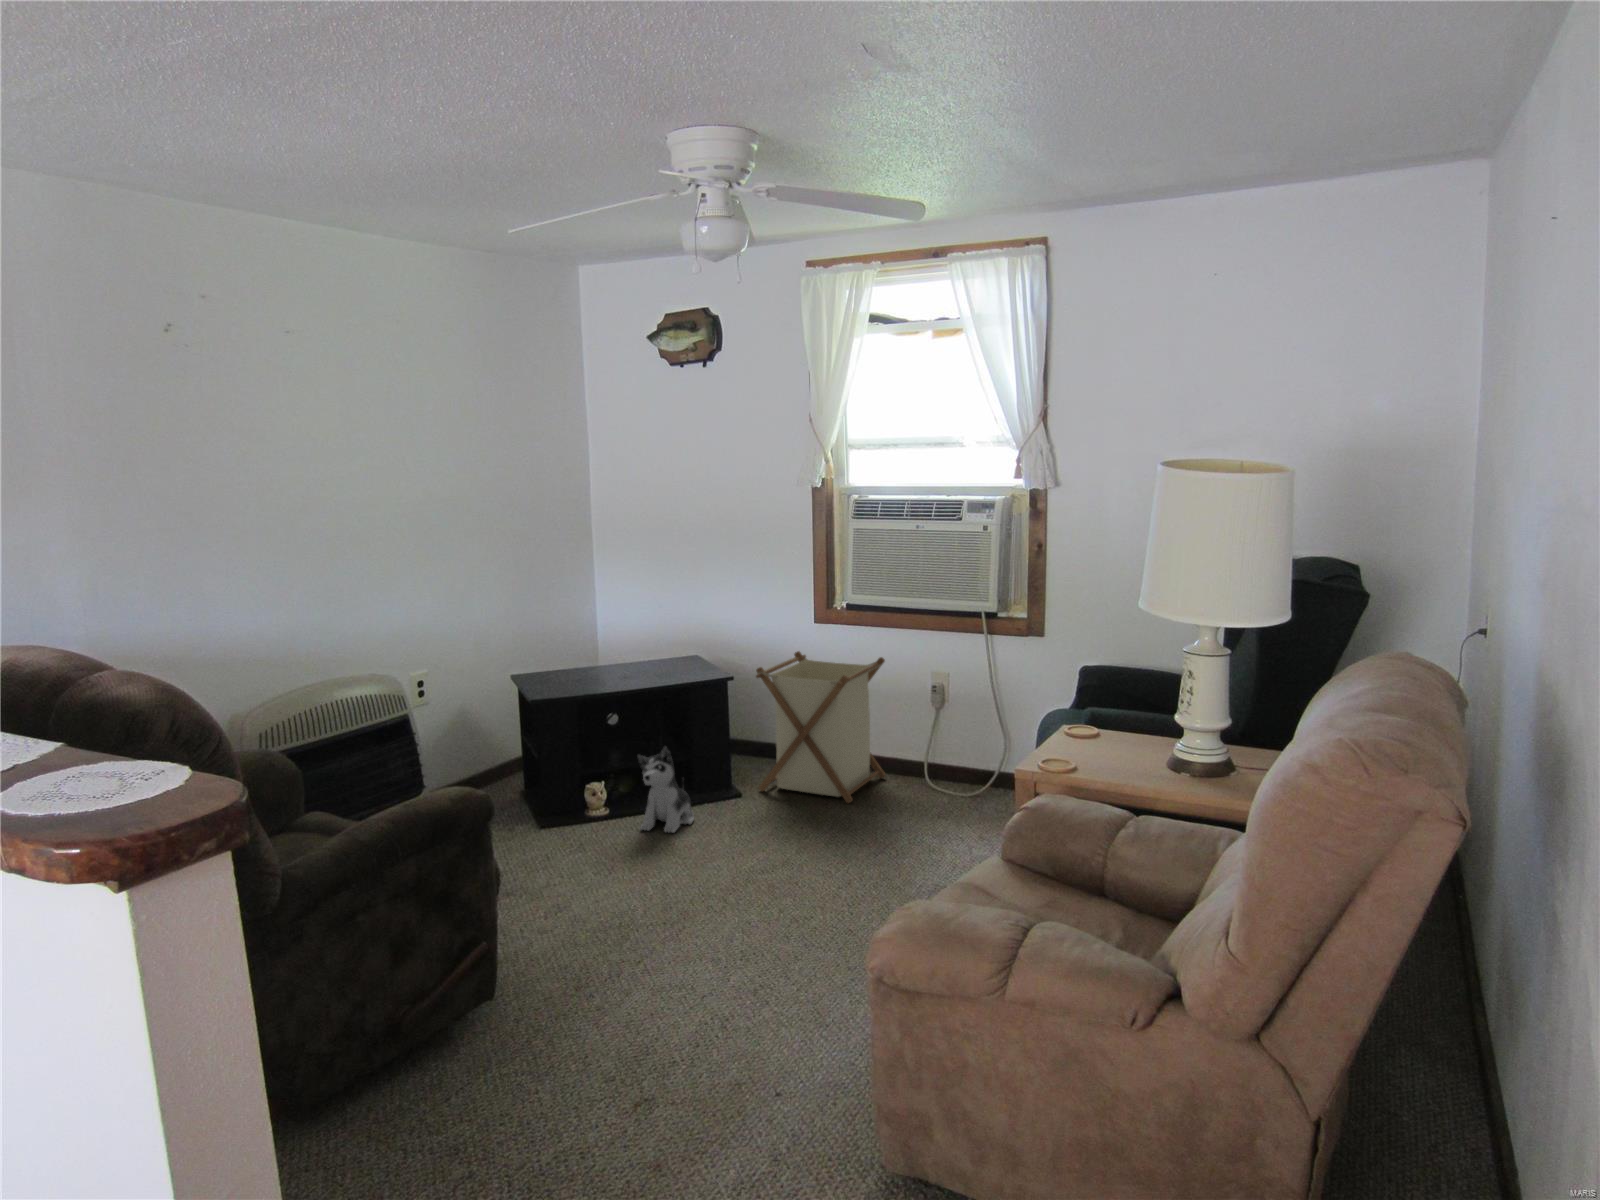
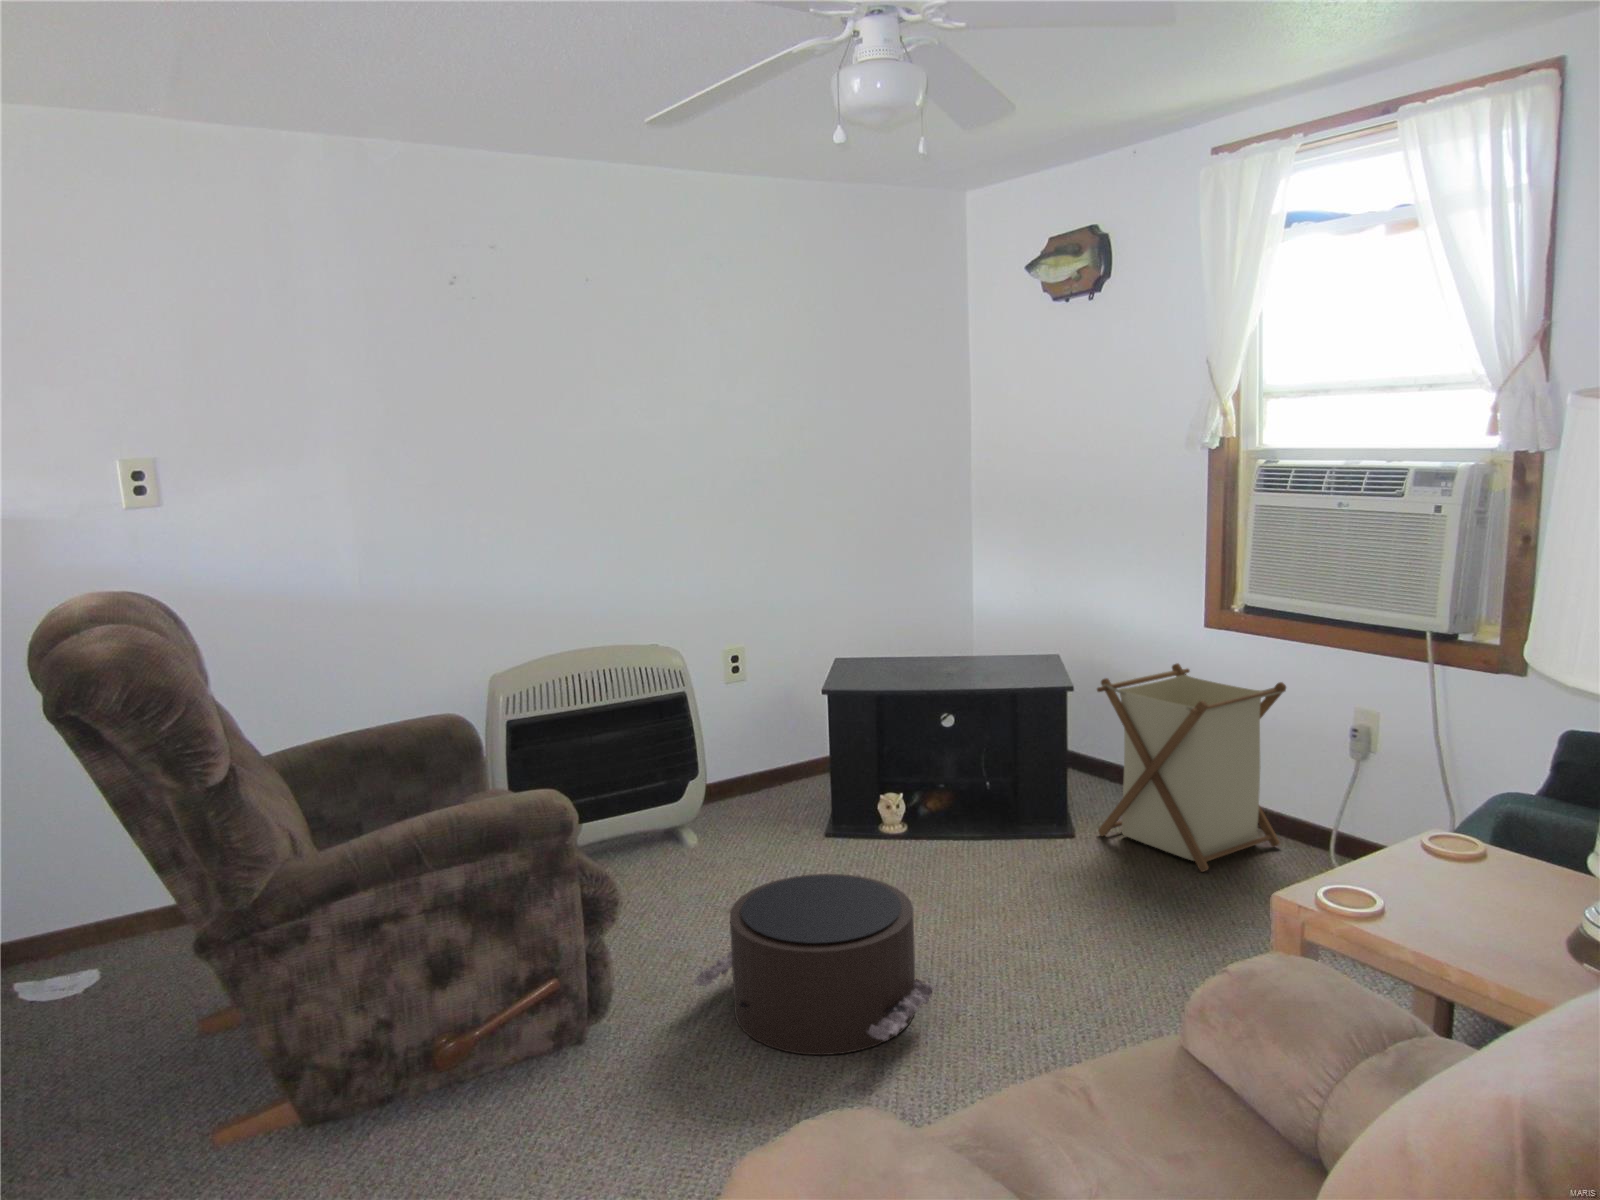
plush toy: present [637,746,694,833] -> none [924,760,995,867]
pouf: none [547,844,745,991] -> present [693,874,937,1055]

